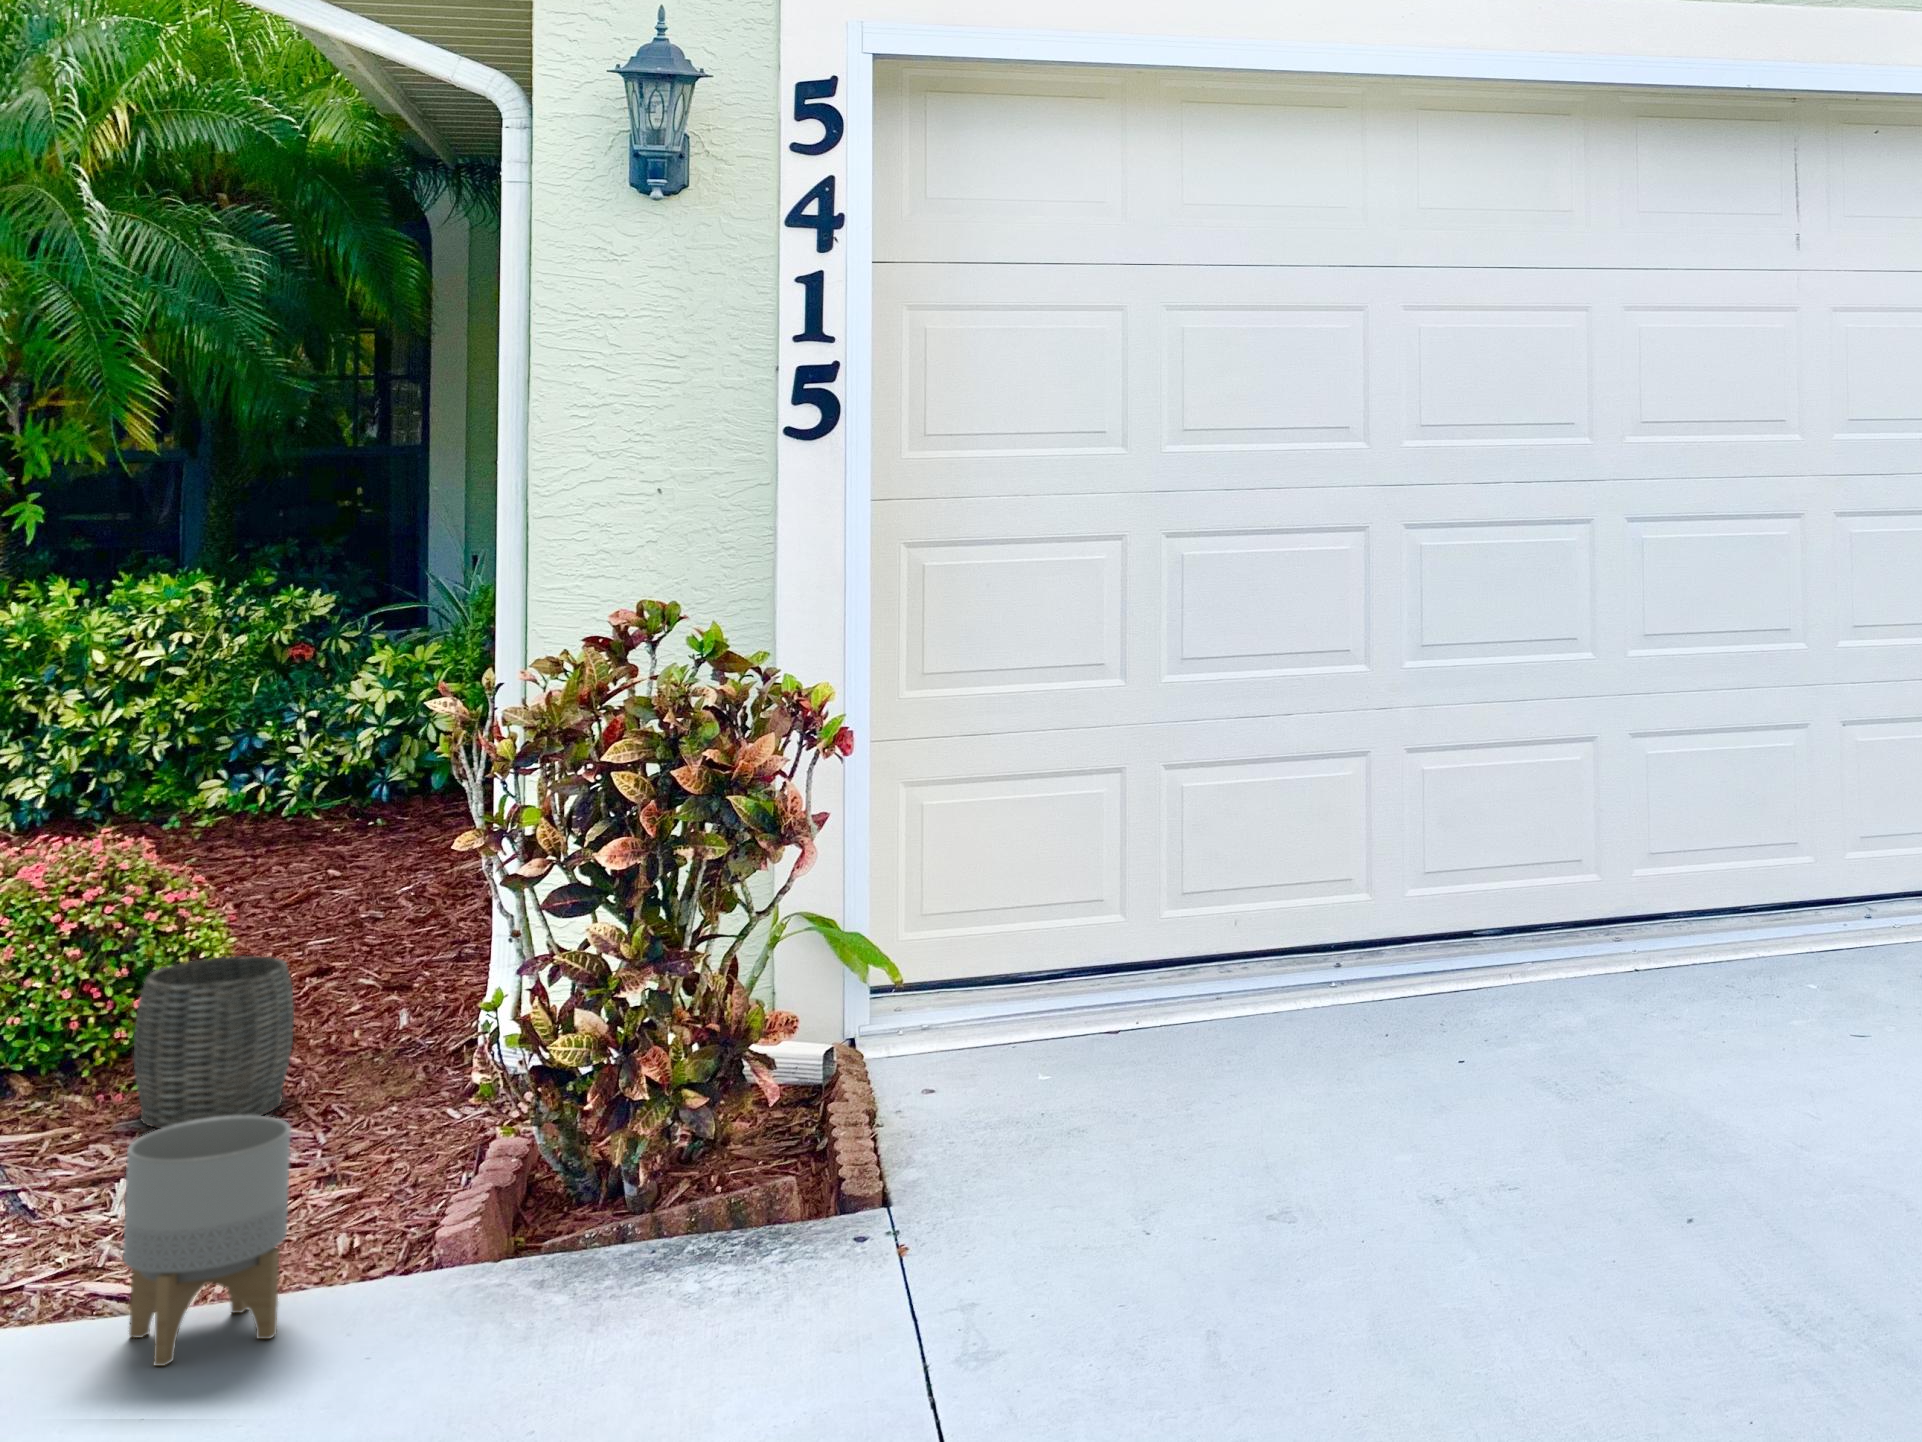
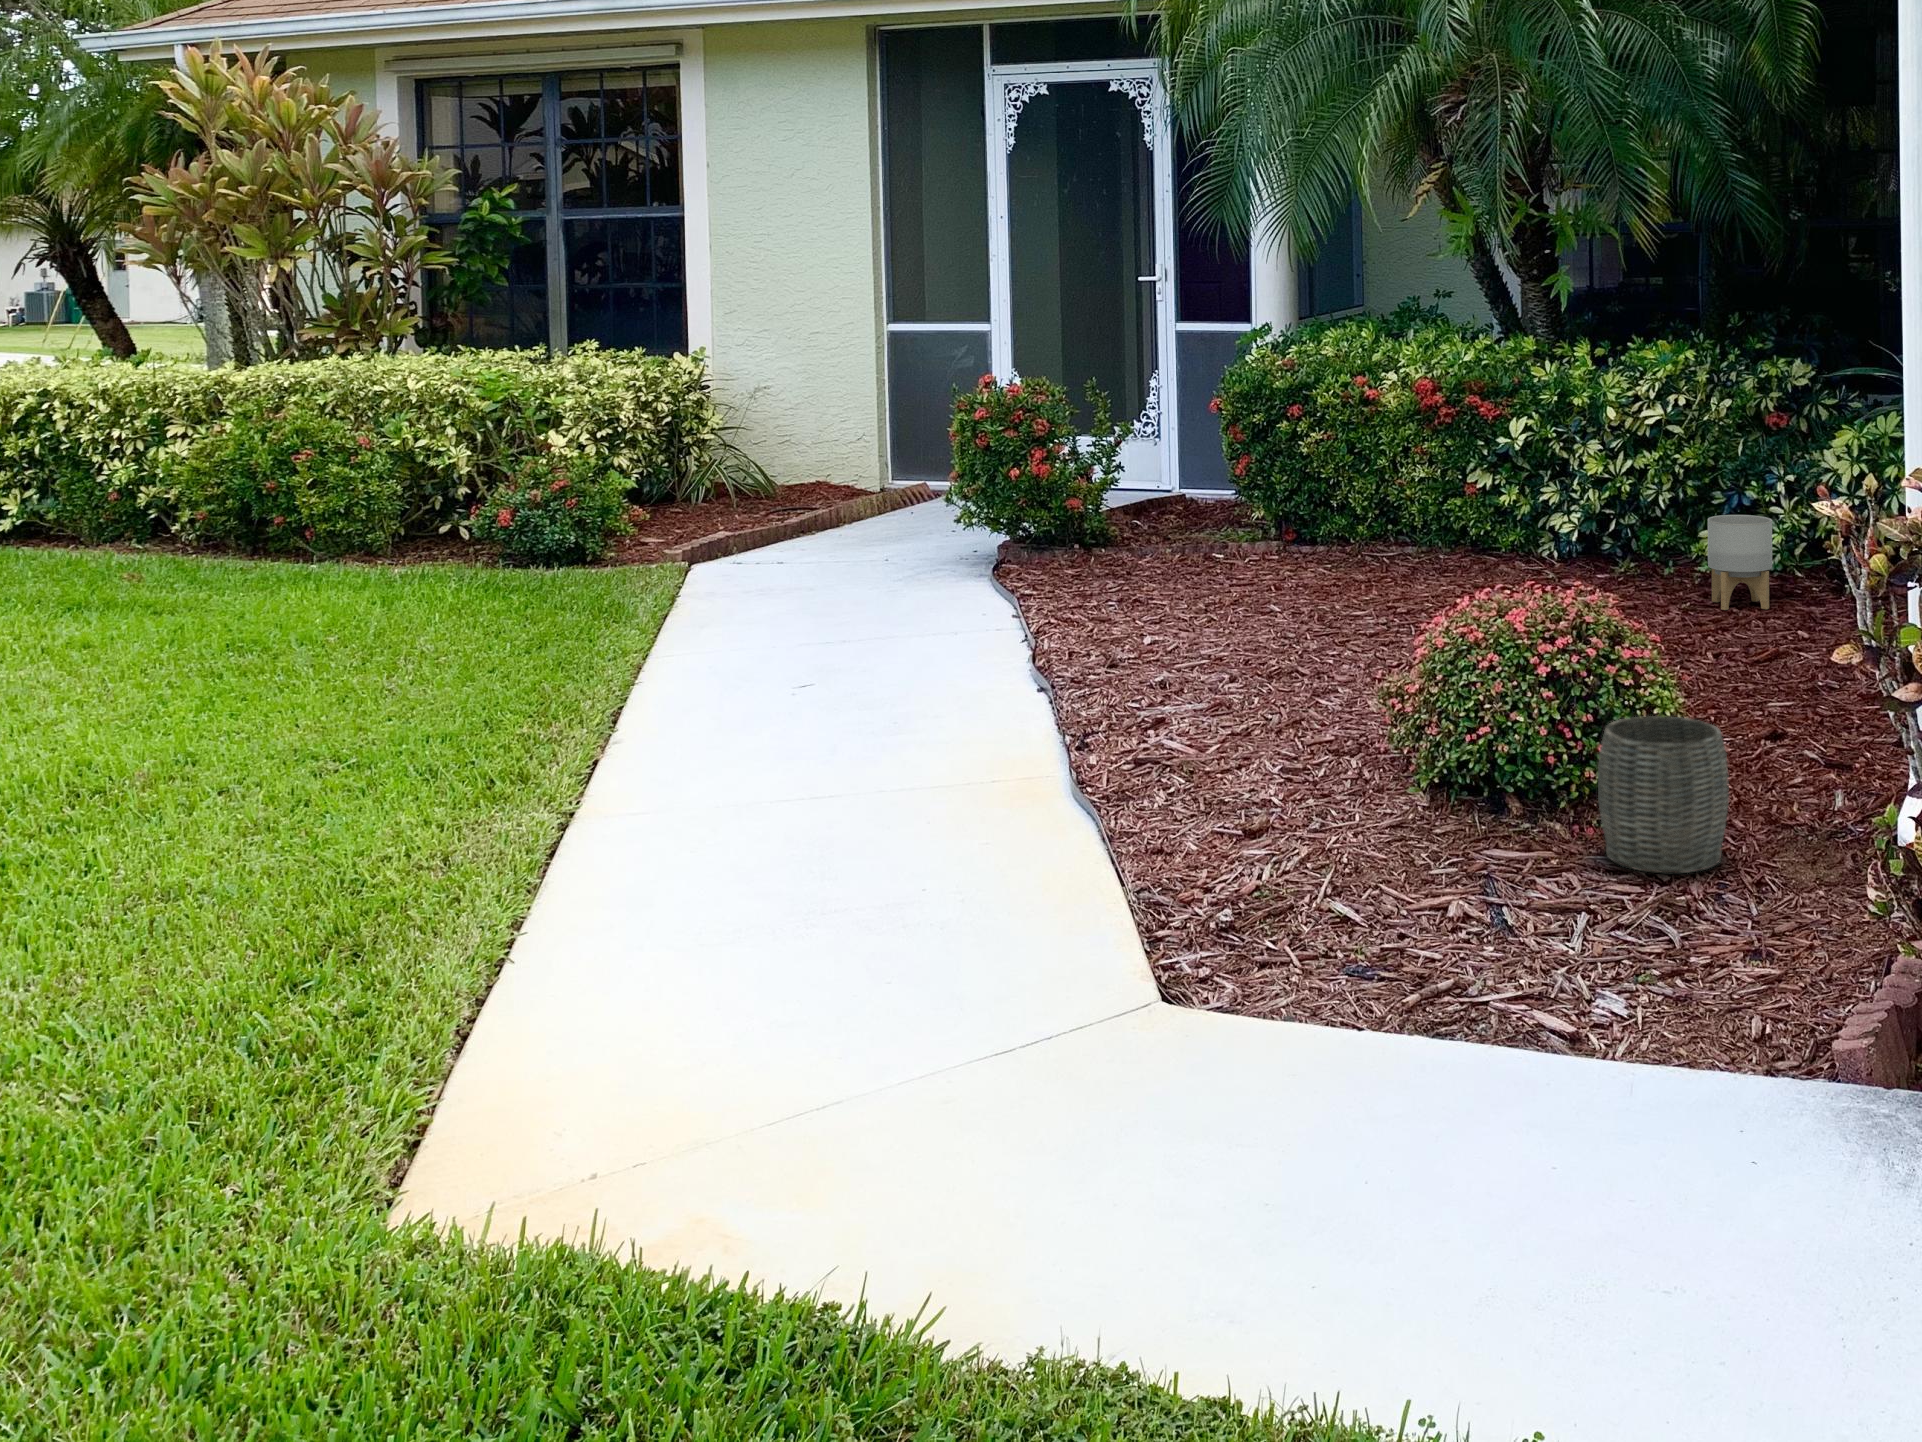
planter: present [123,1116,291,1366] -> present [1708,515,1772,610]

